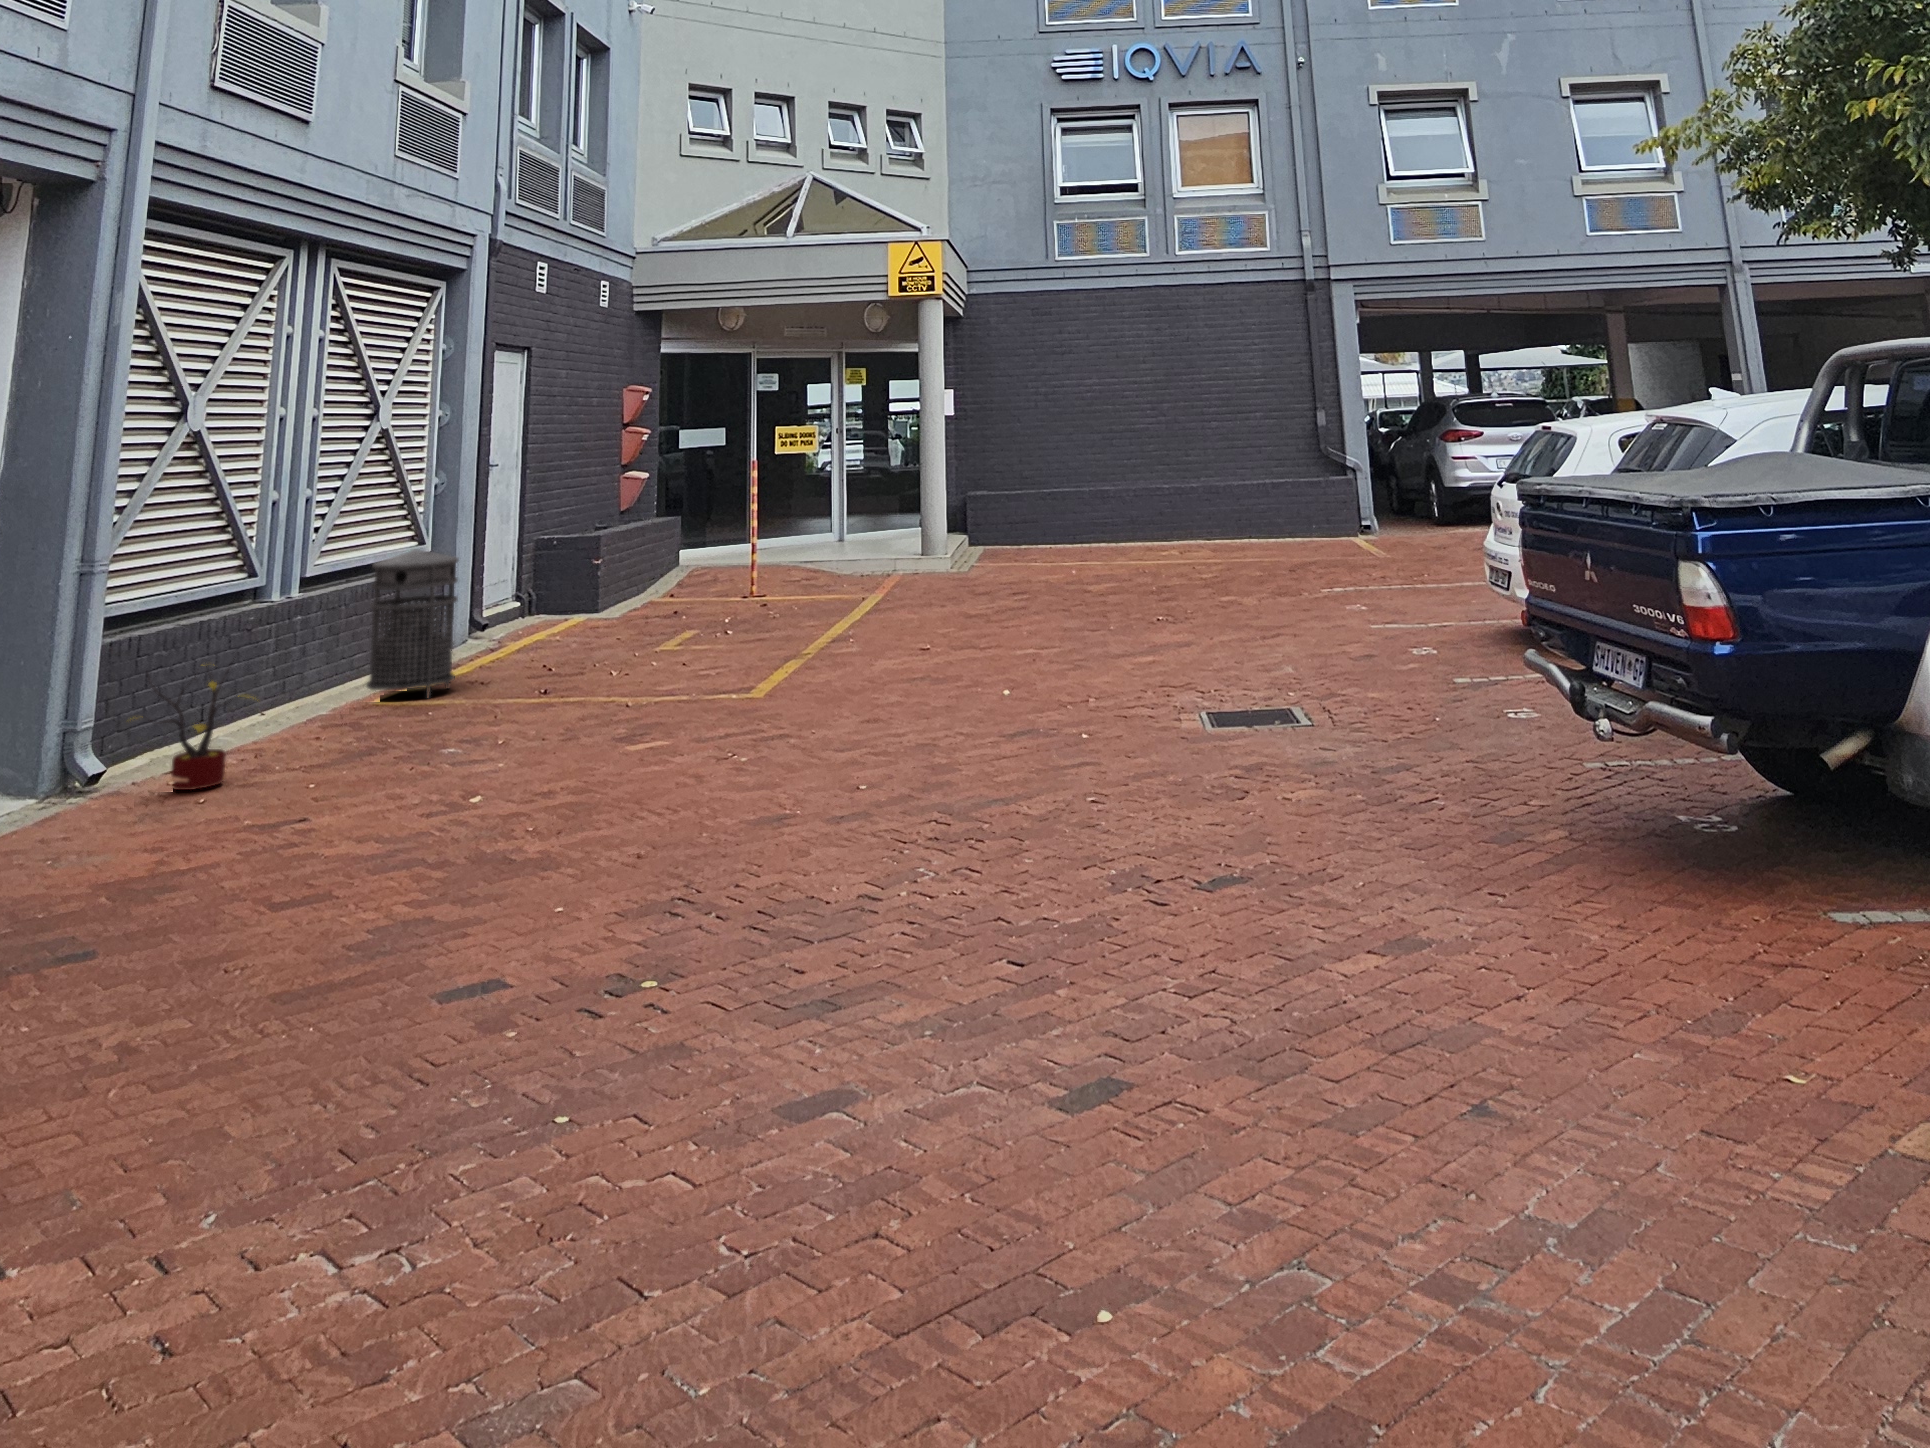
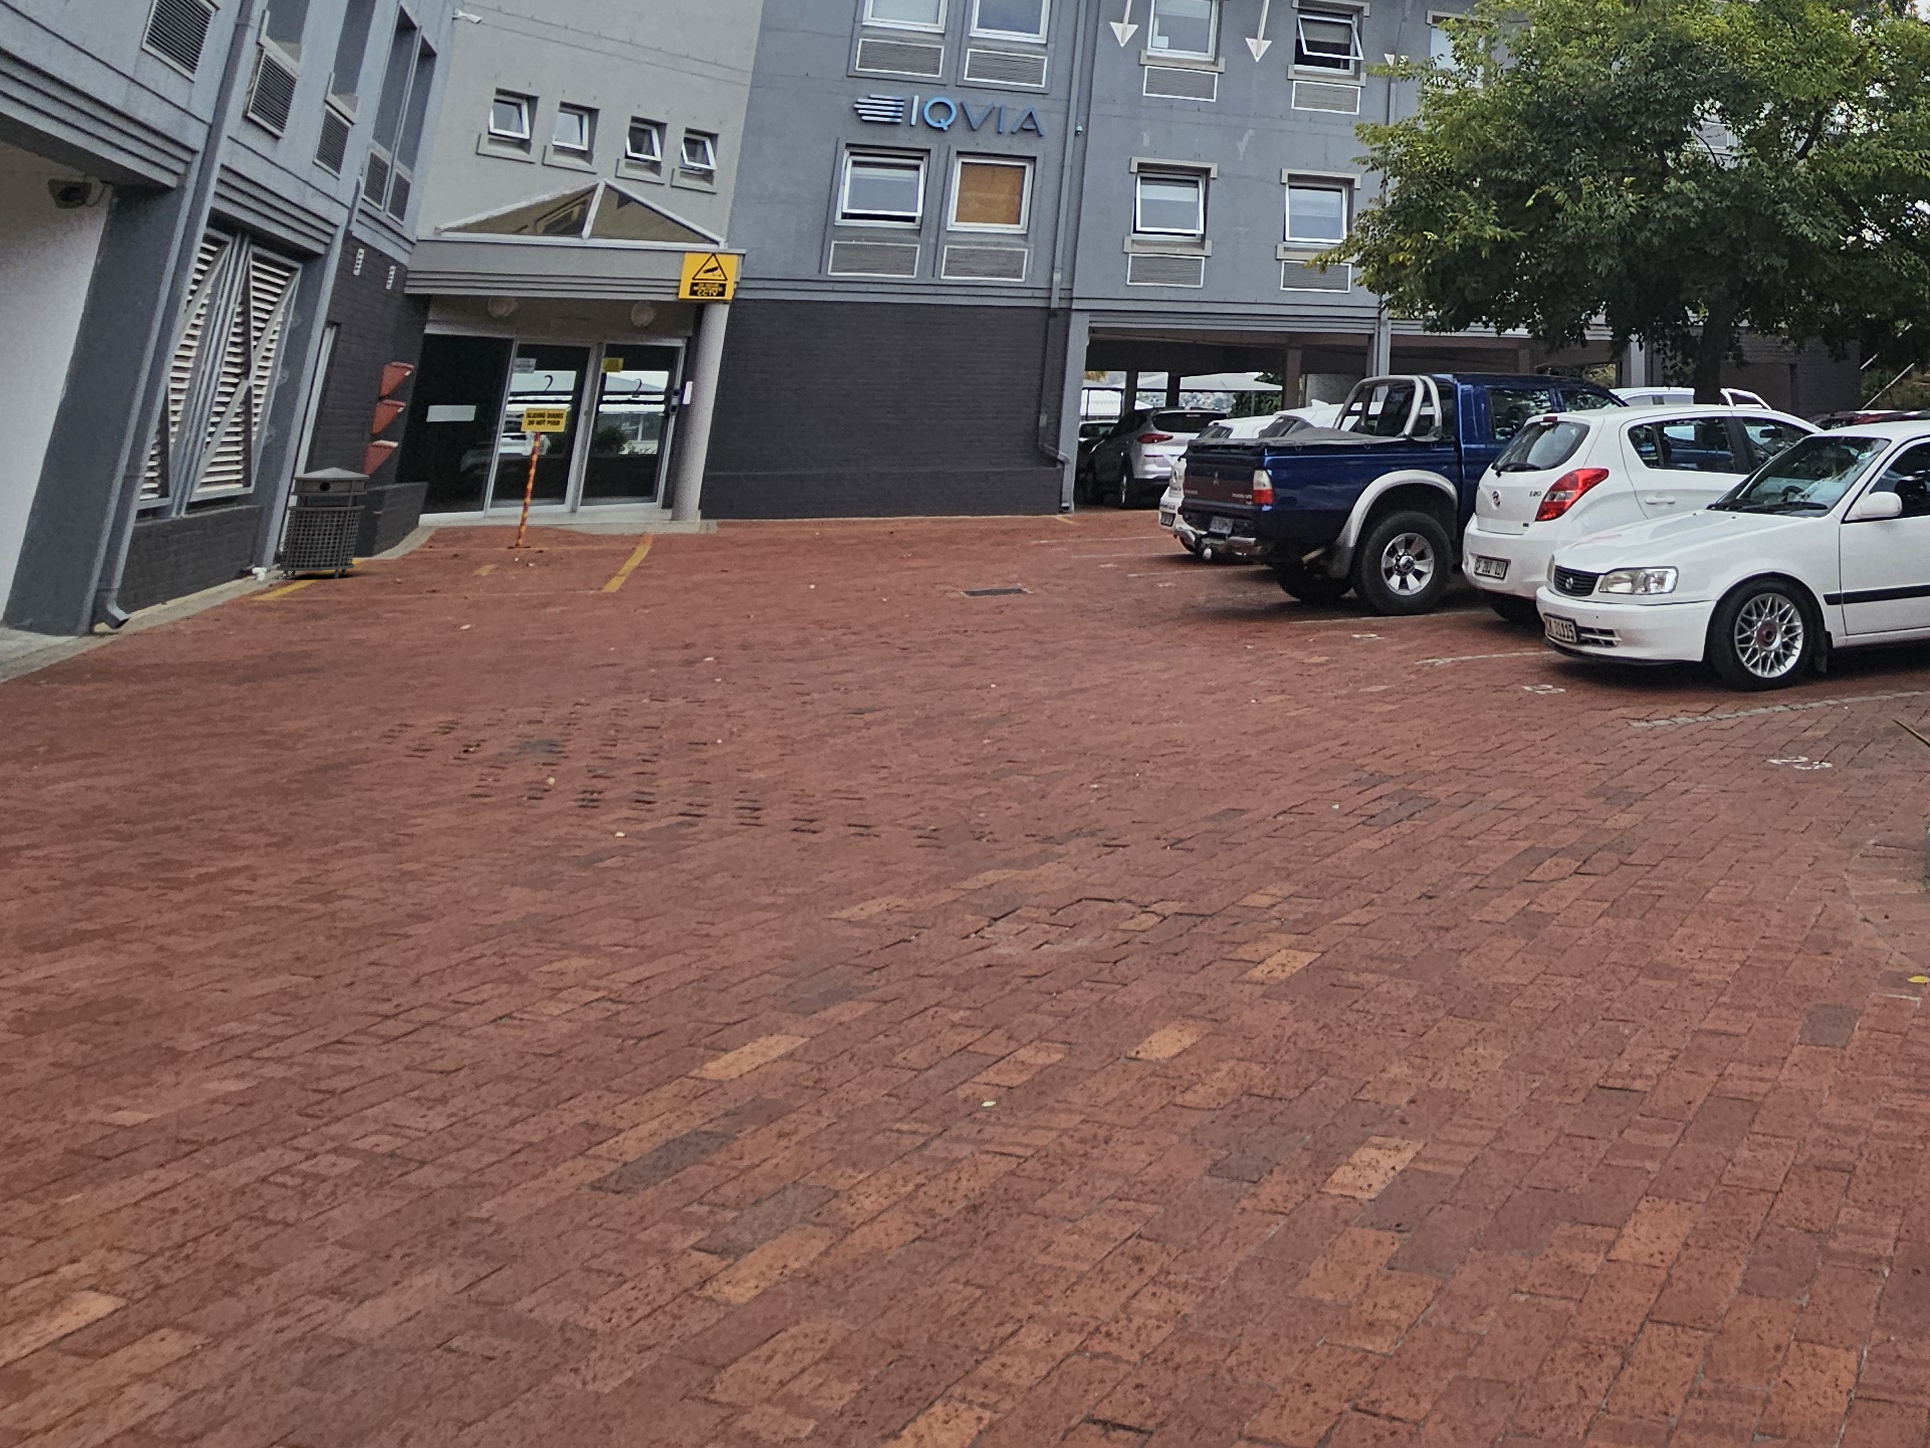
decorative plant: present [151,658,254,790] -> none [193,520,279,608]

